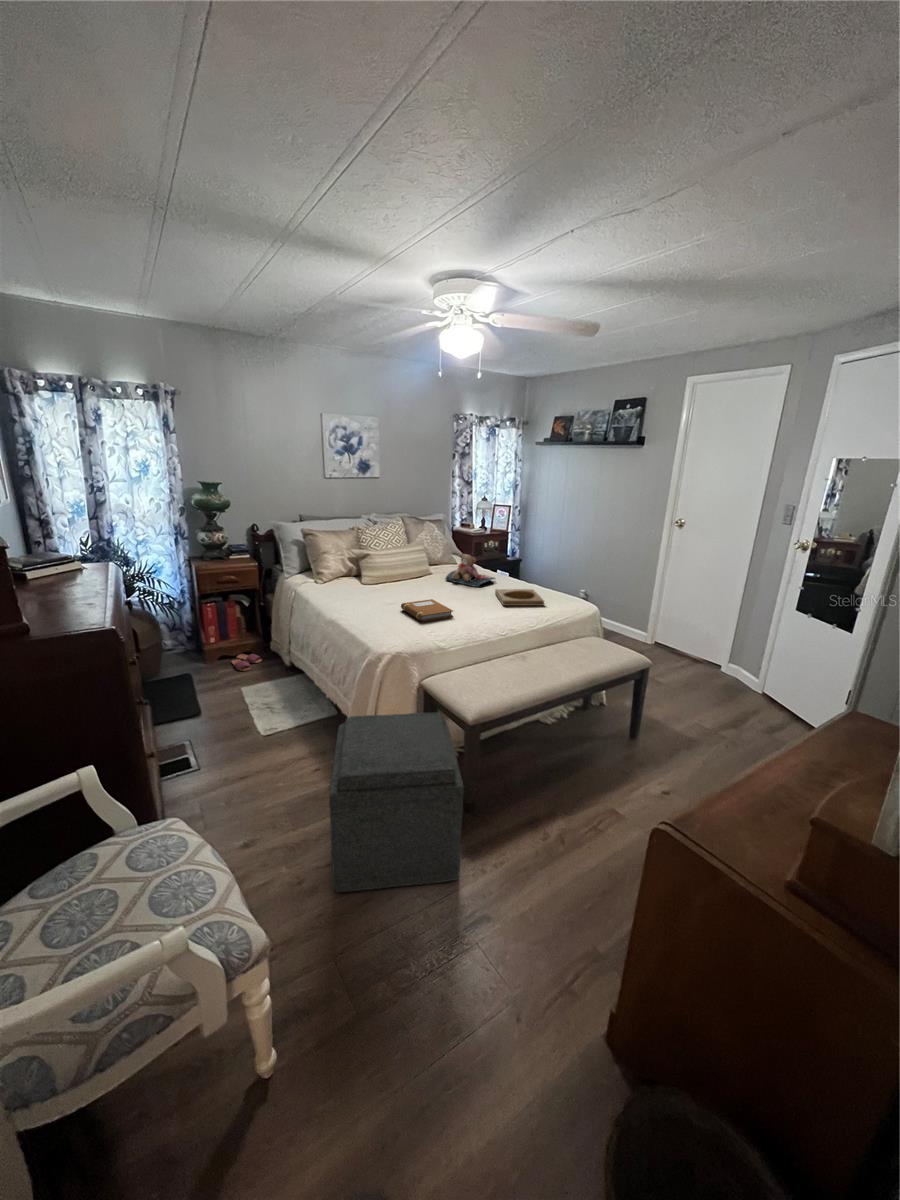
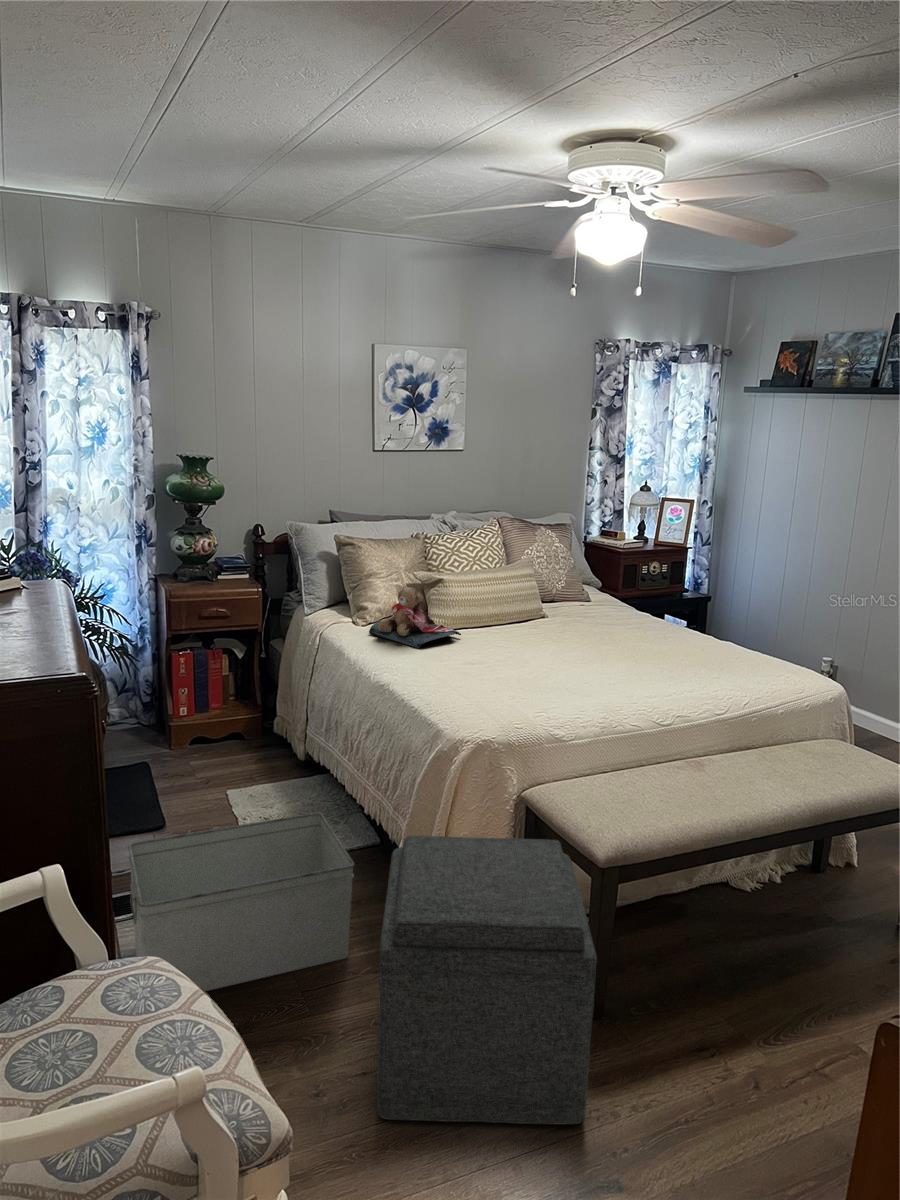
teddy bear: present [446,554,495,587] -> present [369,585,461,649]
tray: present [495,589,544,606] -> none [660,644,749,675]
notebook: present [401,599,453,621] -> none [496,656,586,691]
slippers: present [232,654,261,671] -> none [209,738,257,765]
storage bin: none [168,702,317,832] -> present [128,813,354,991]

